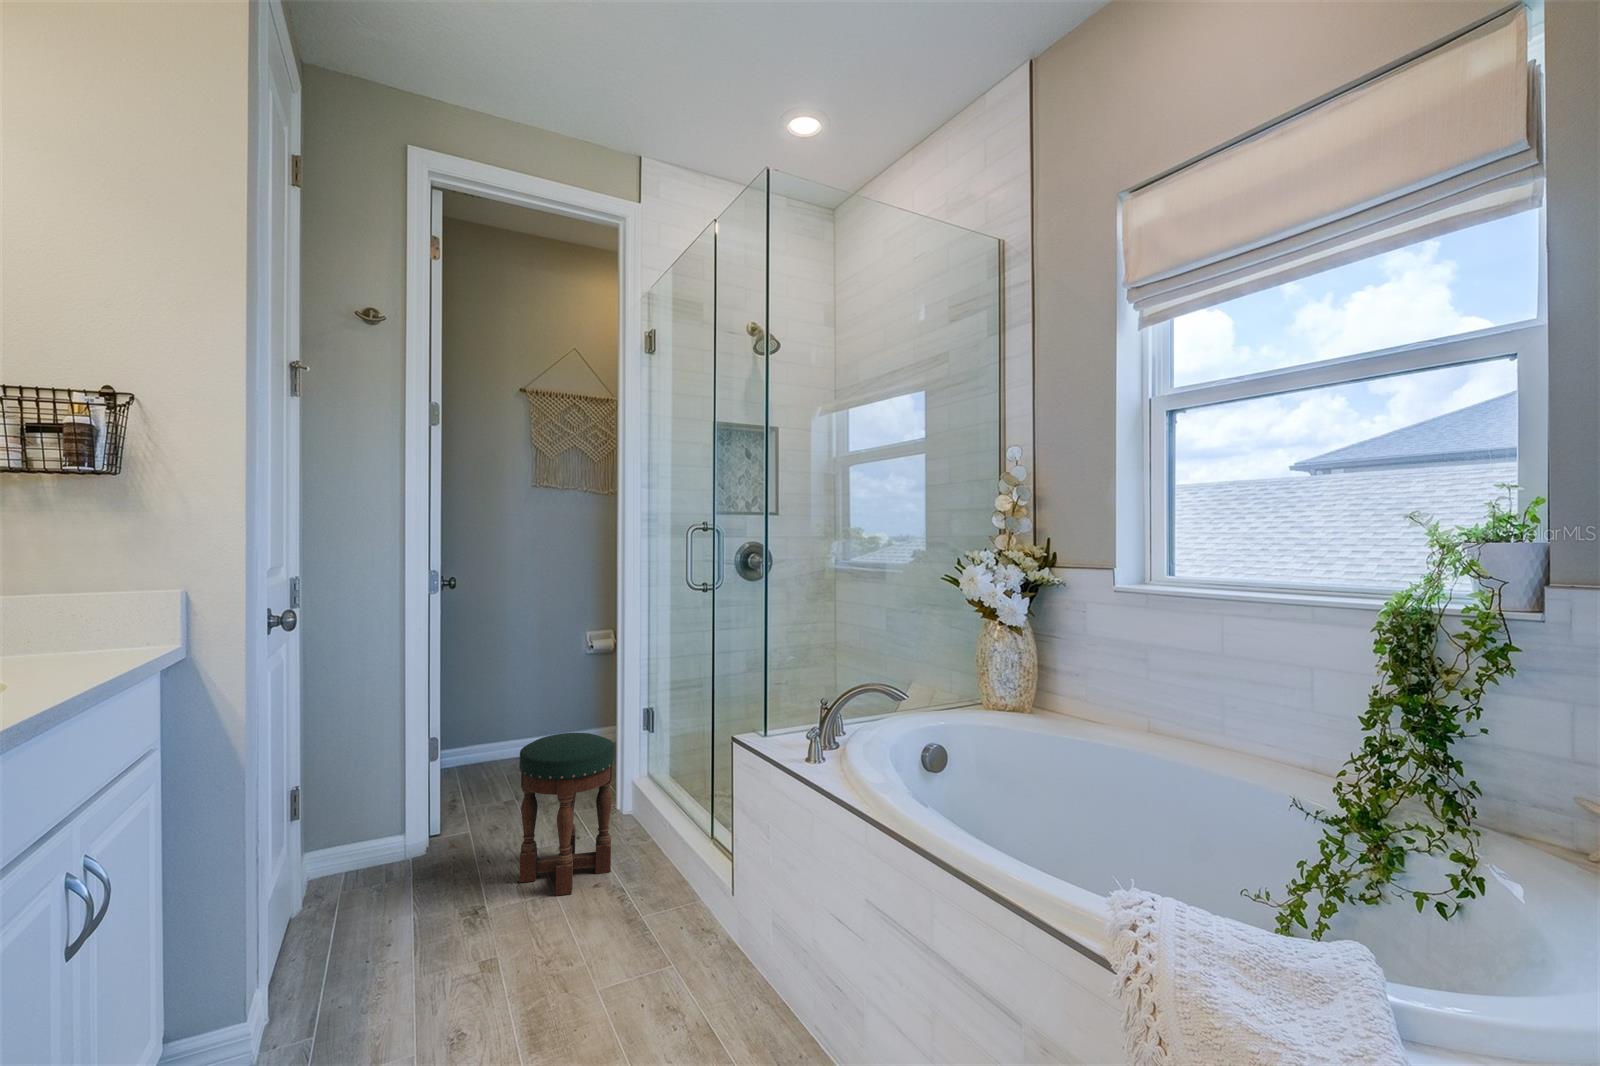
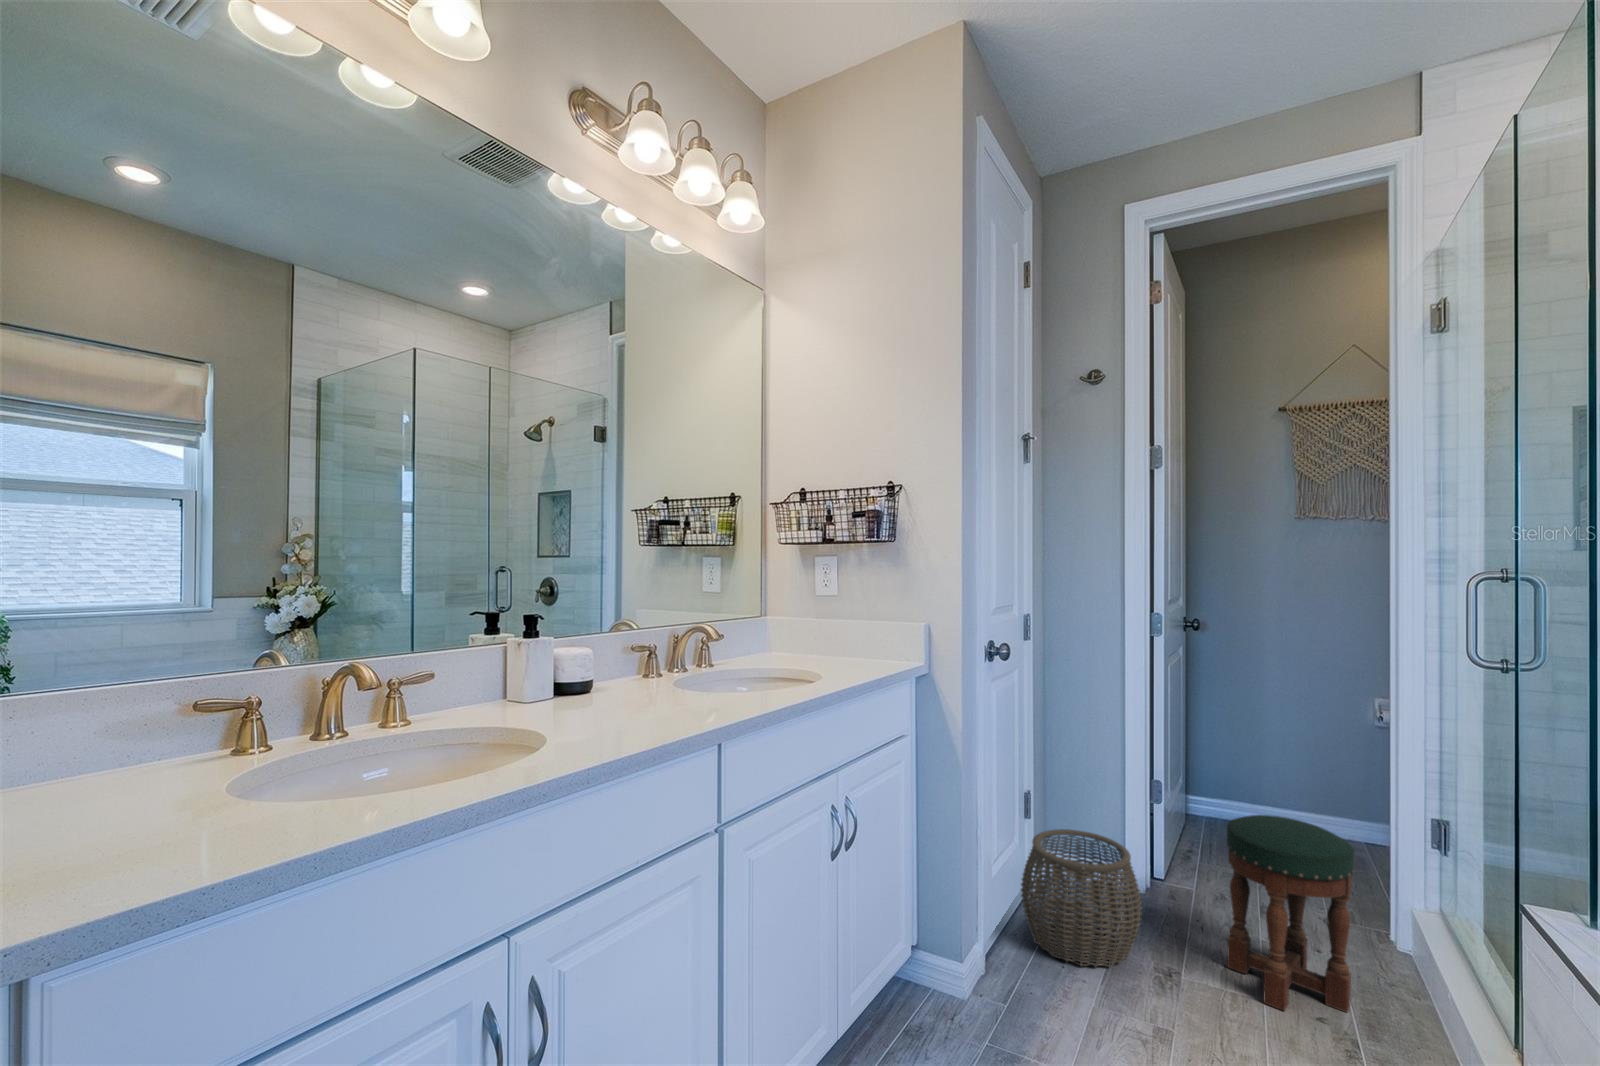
woven basket: none [301,807,446,958] -> present [1021,829,1142,967]

